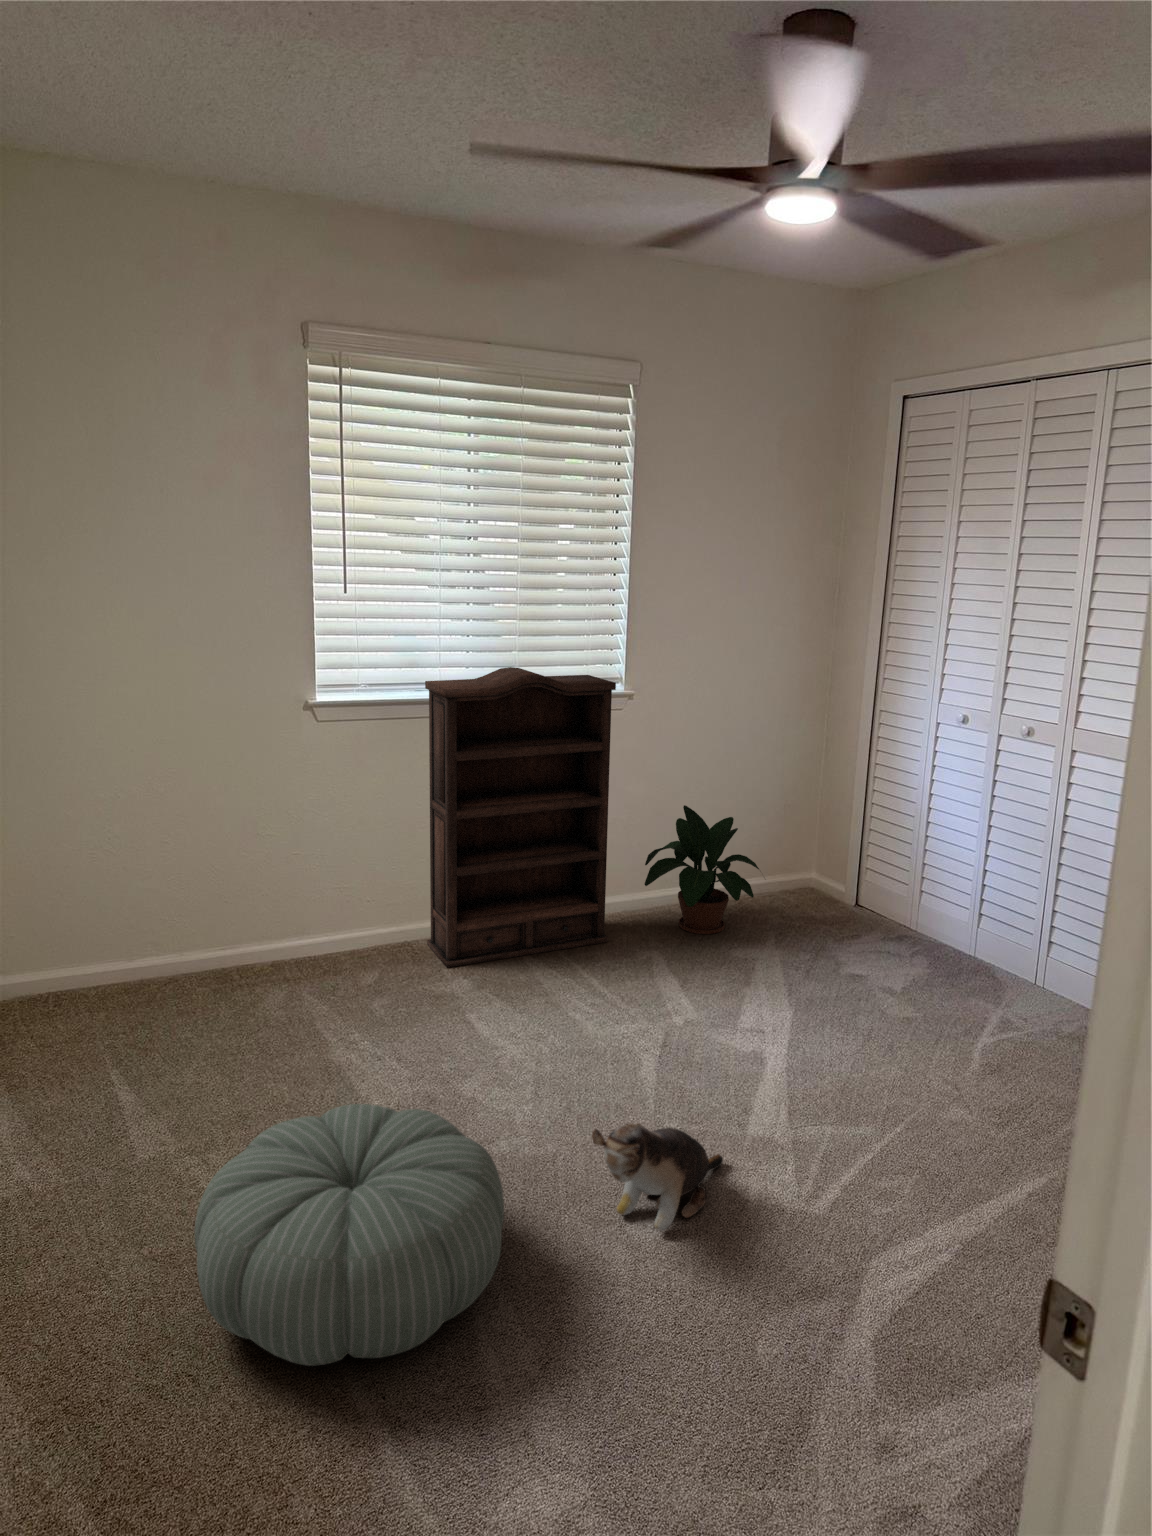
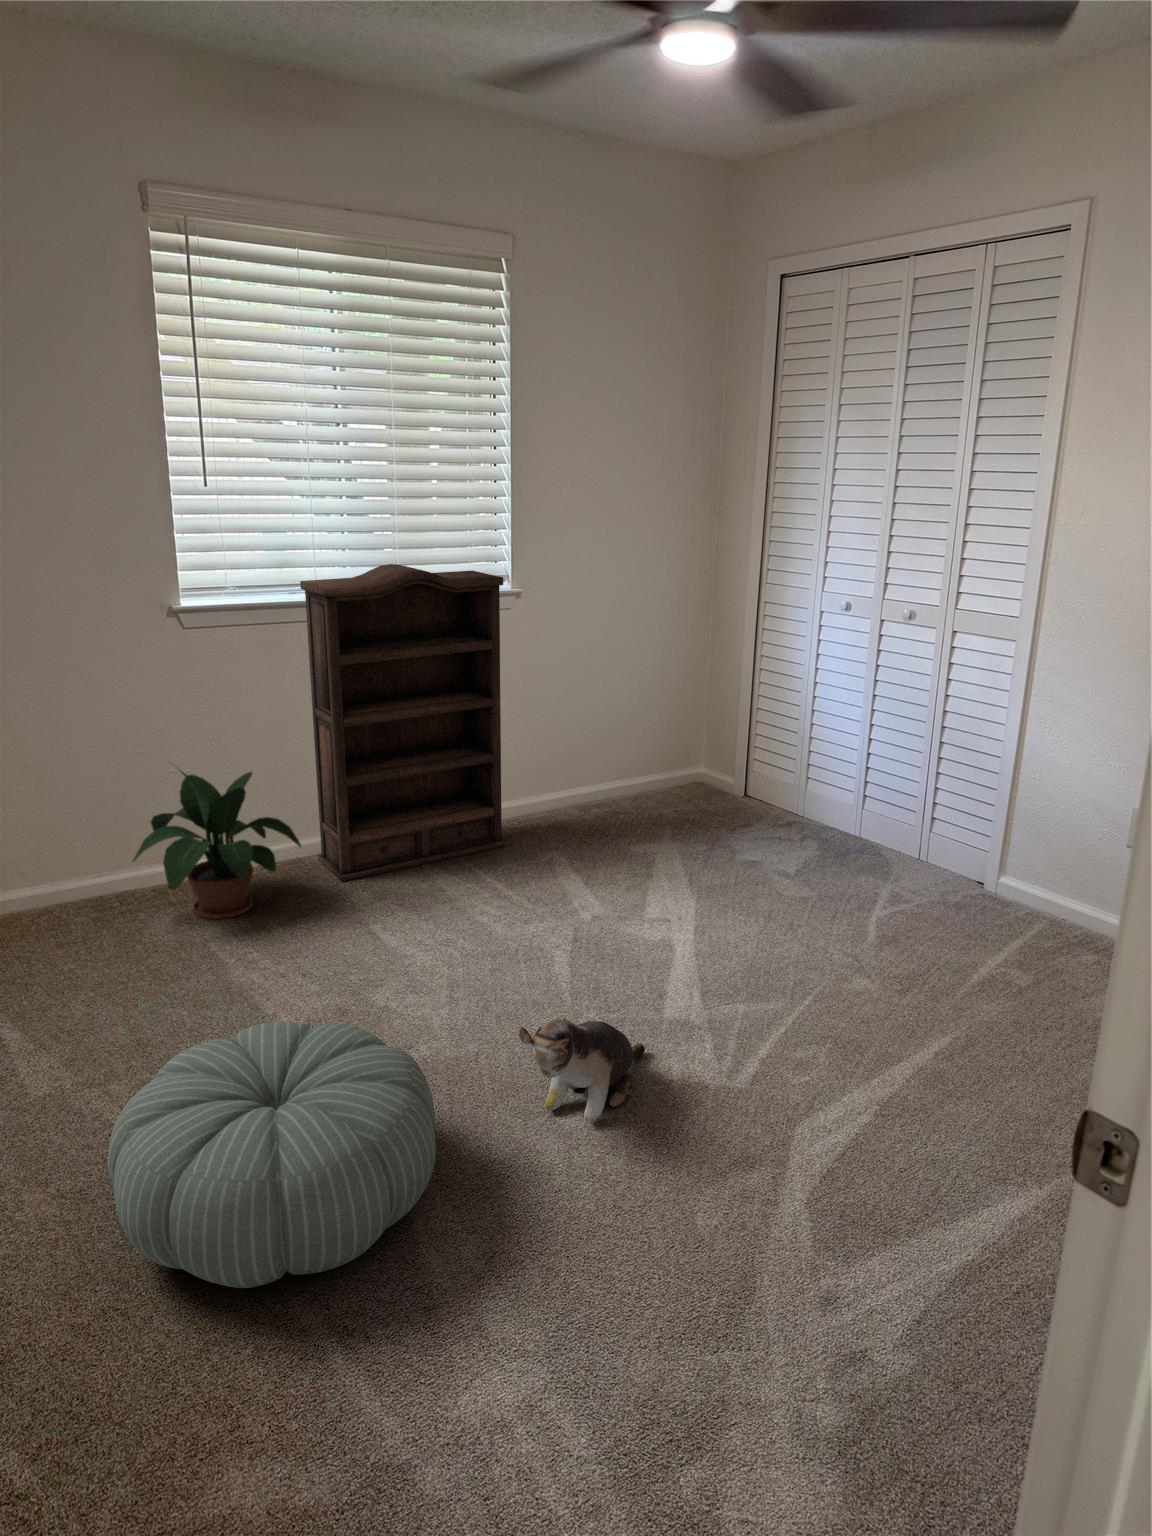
potted plant: present [645,805,759,934] -> present [133,771,301,919]

